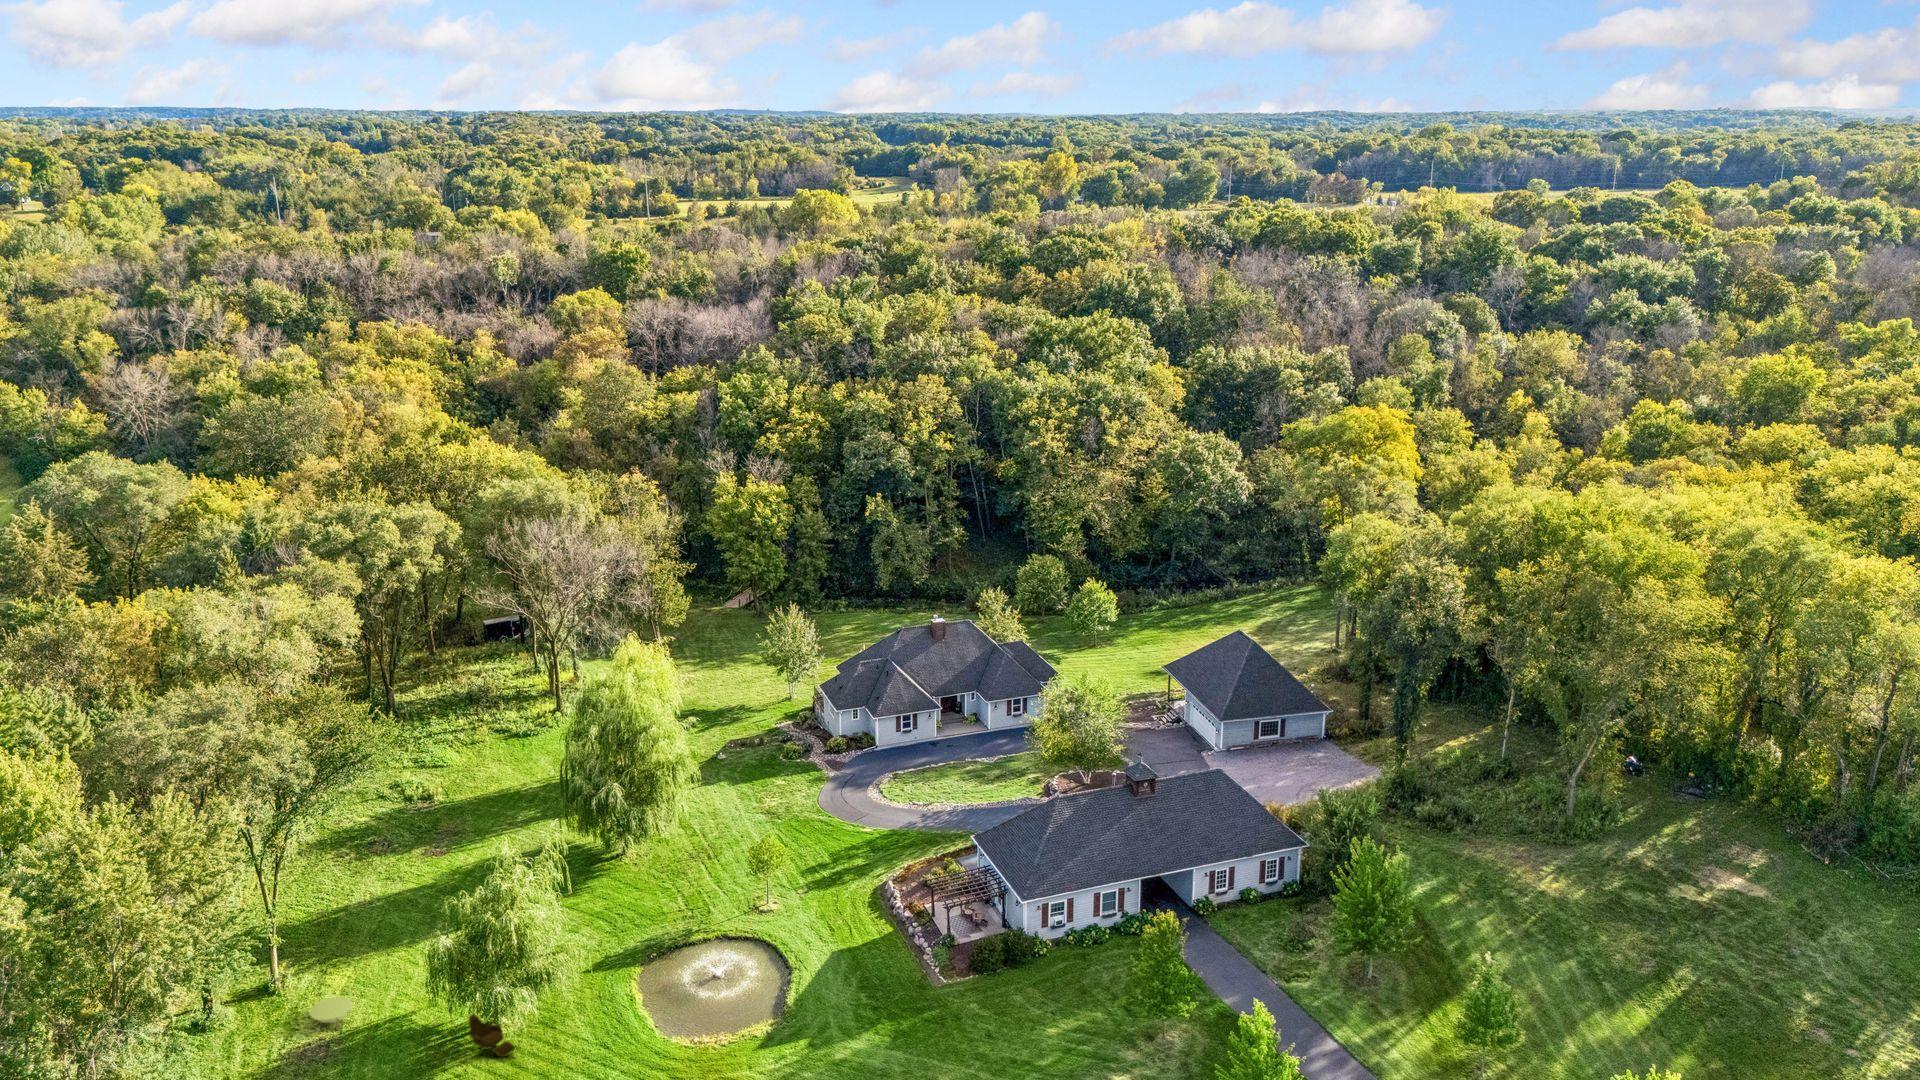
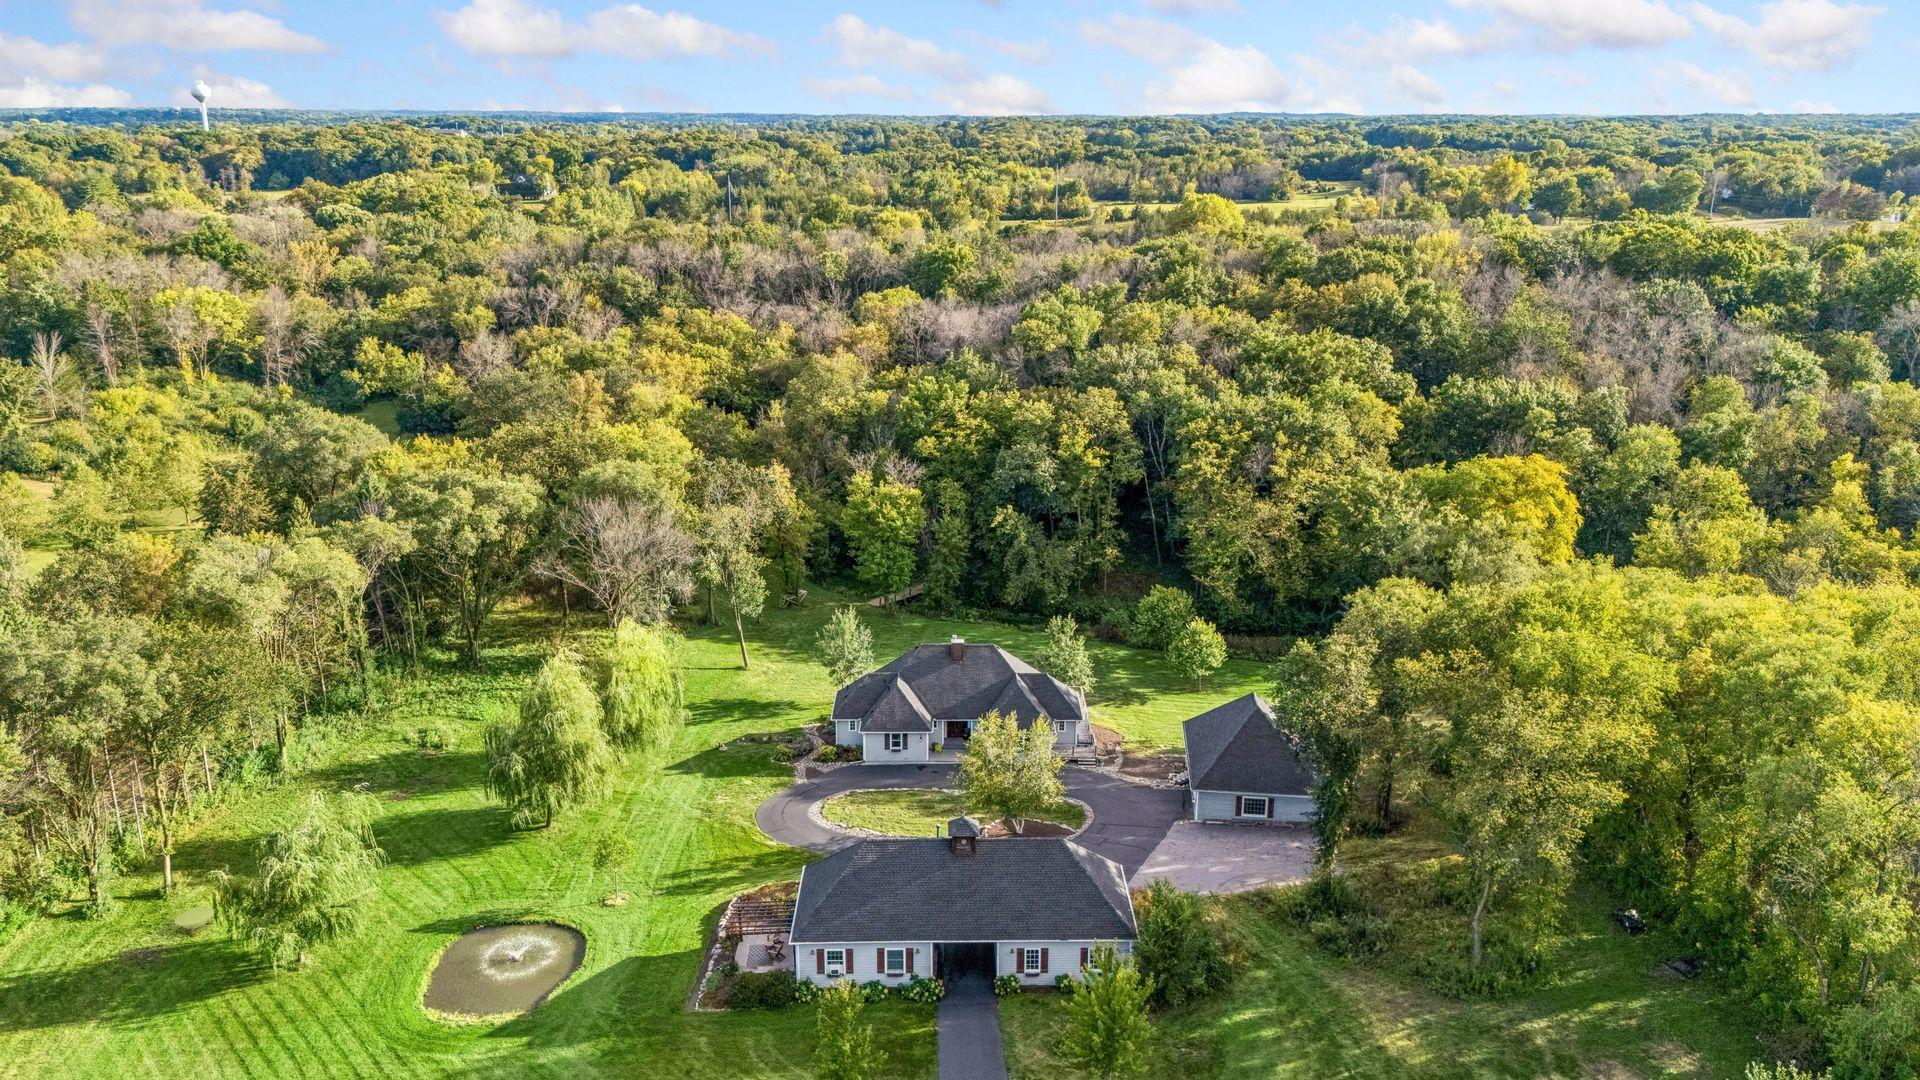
lounge chair: present [469,1014,515,1058] -> none [250,942,284,995]

